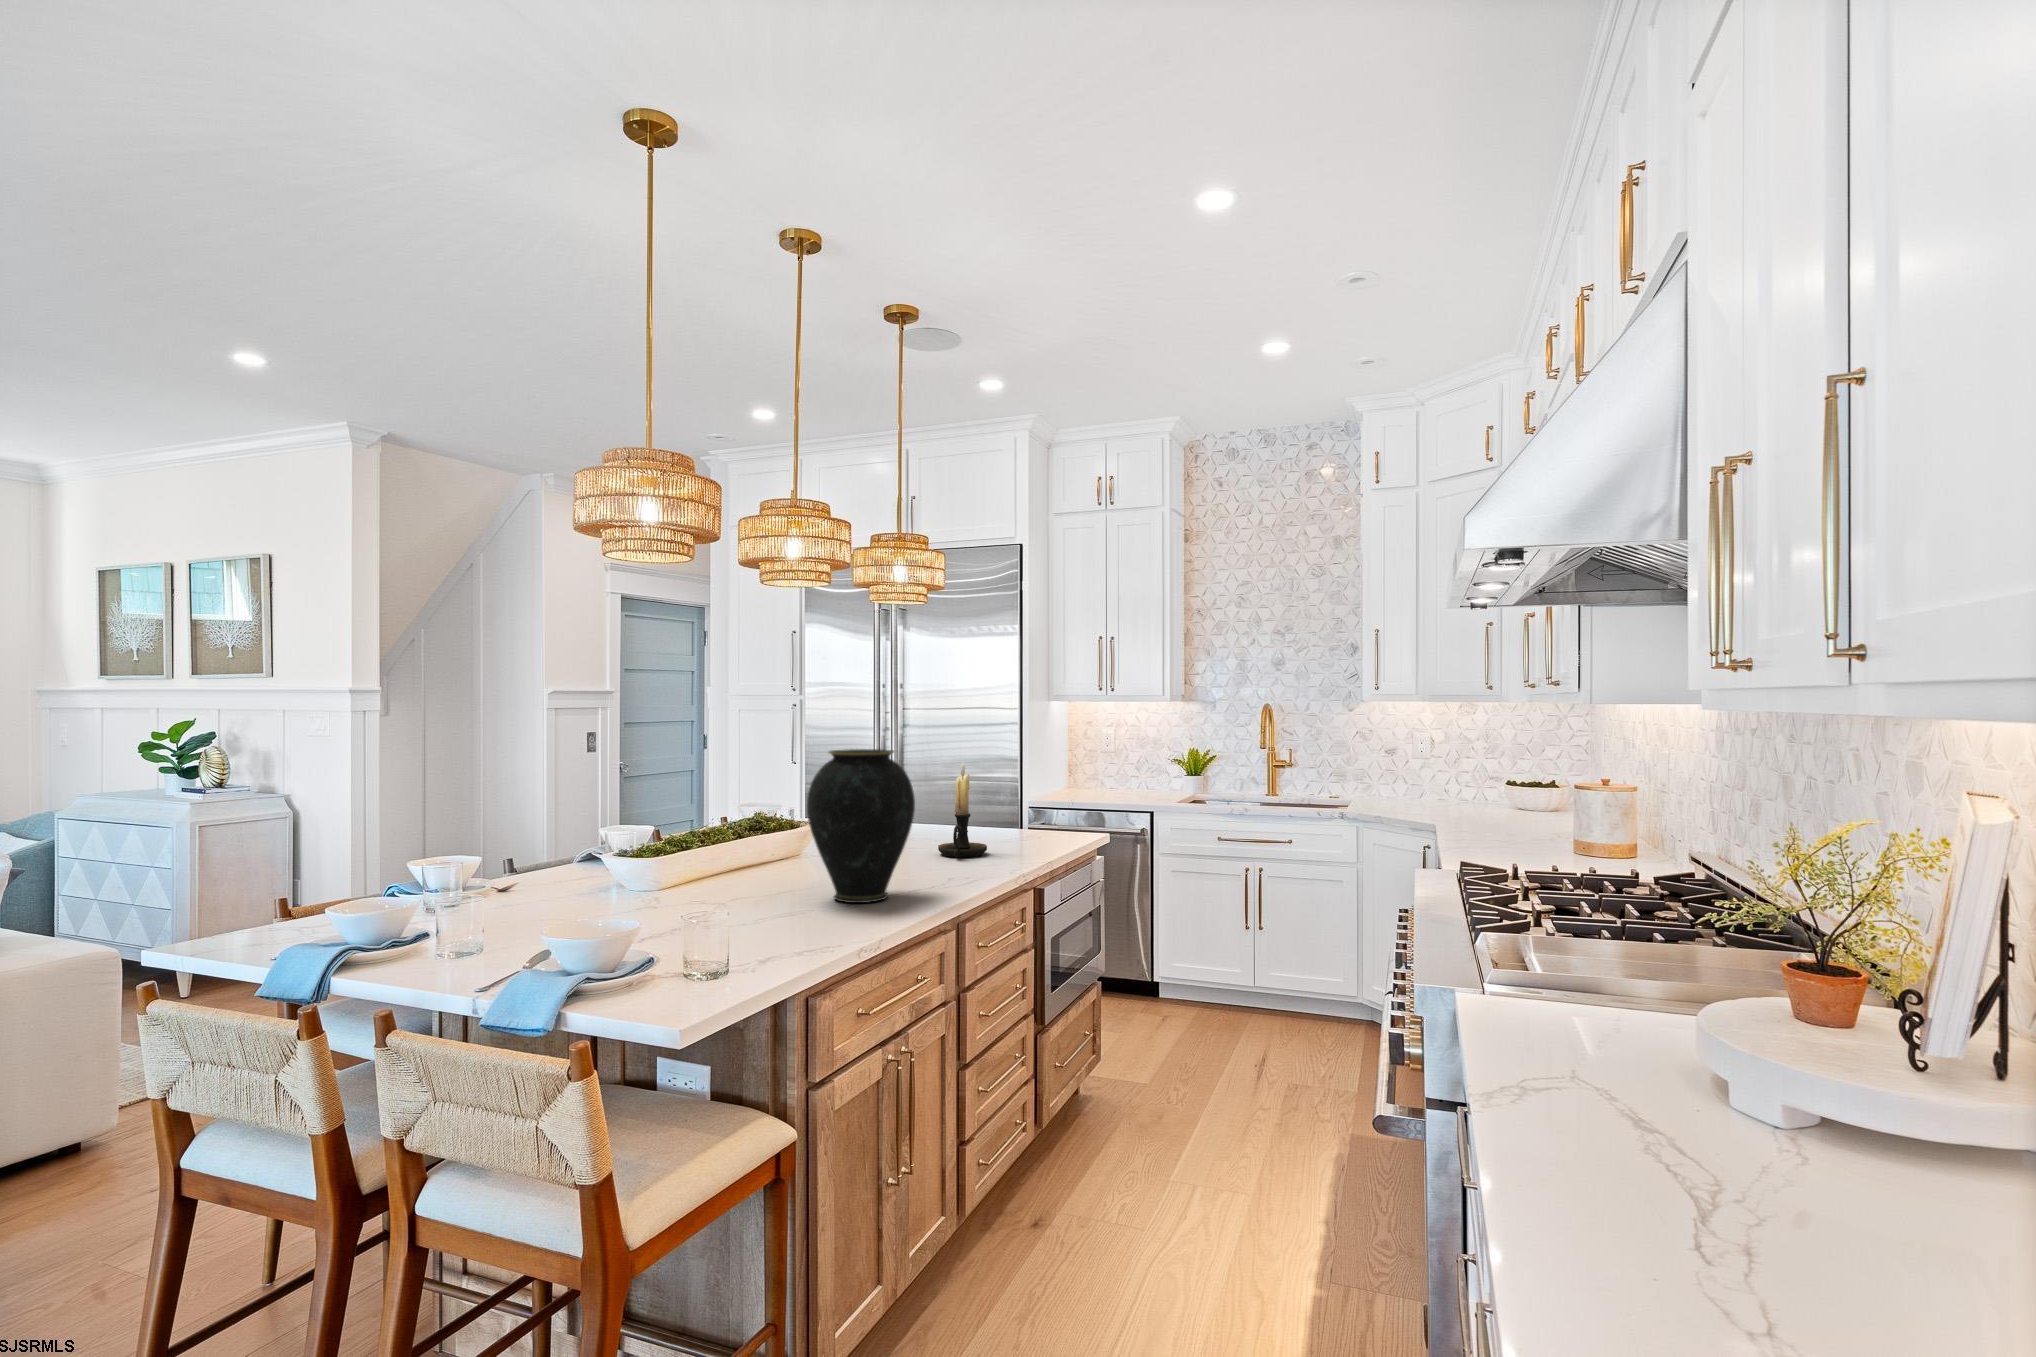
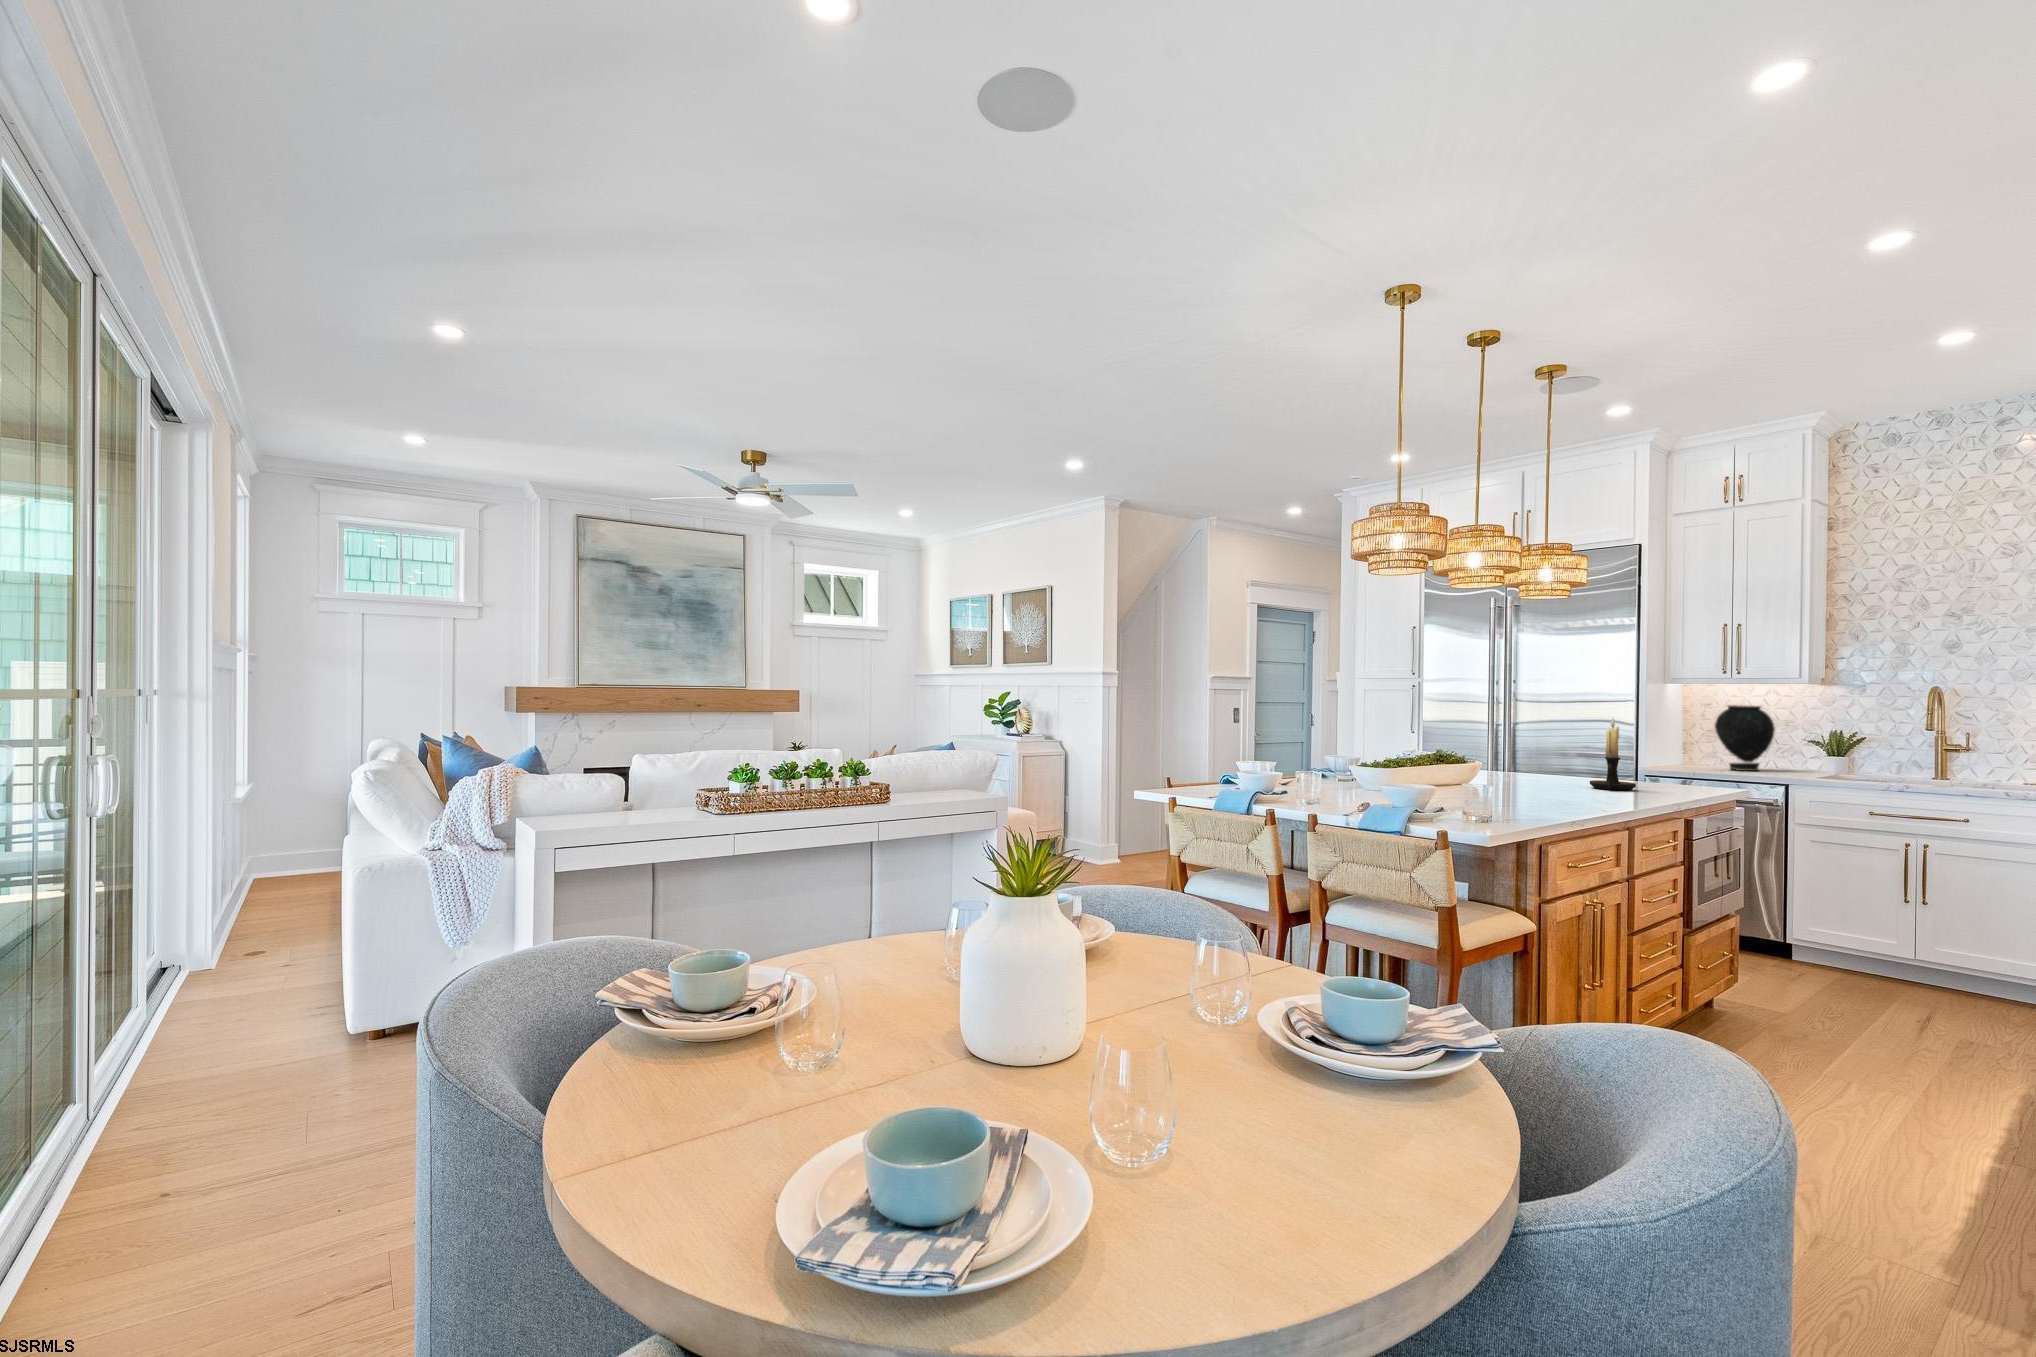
vase: present [807,749,915,903] -> present [1715,705,1775,771]

